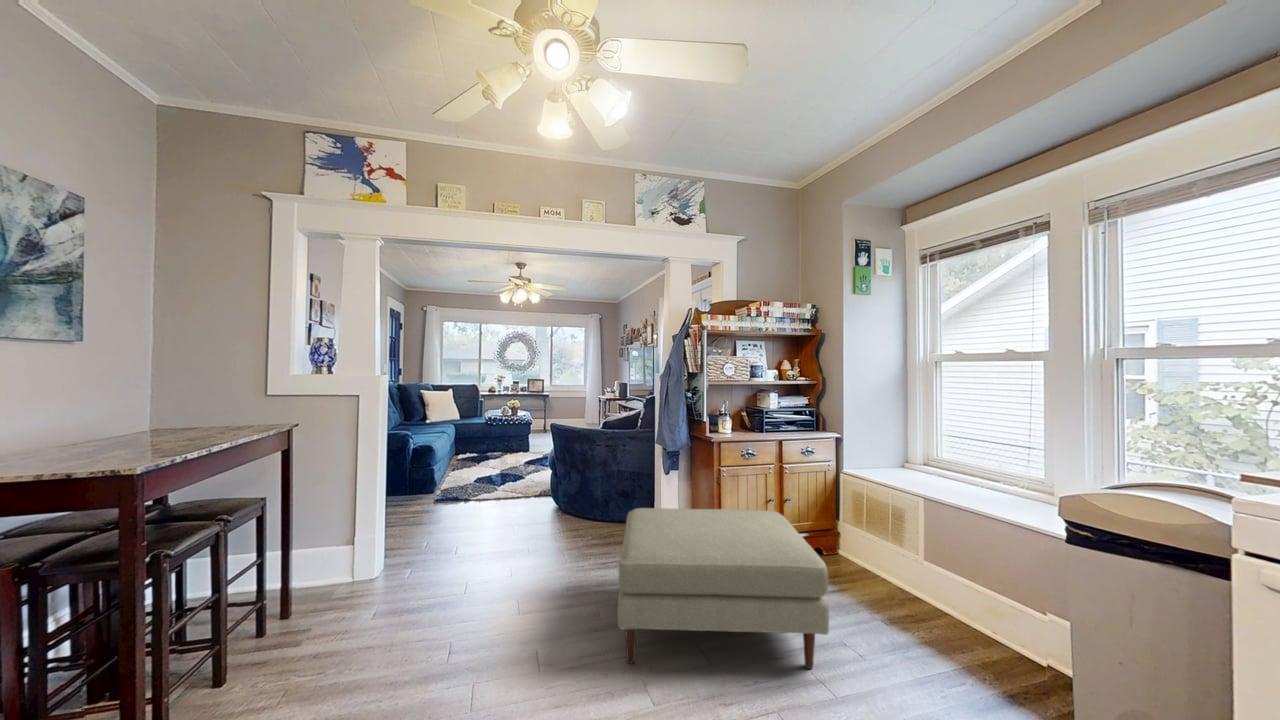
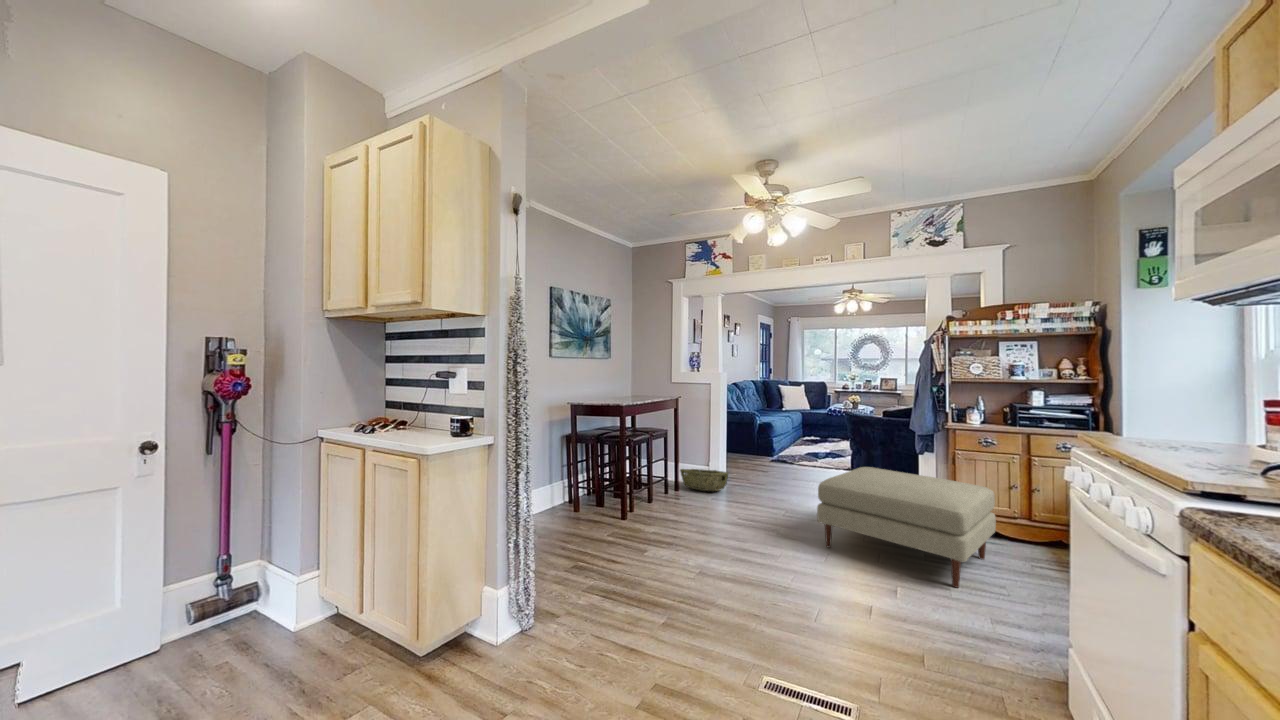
woven basket: none [293,553,400,607] -> present [680,469,728,492]

